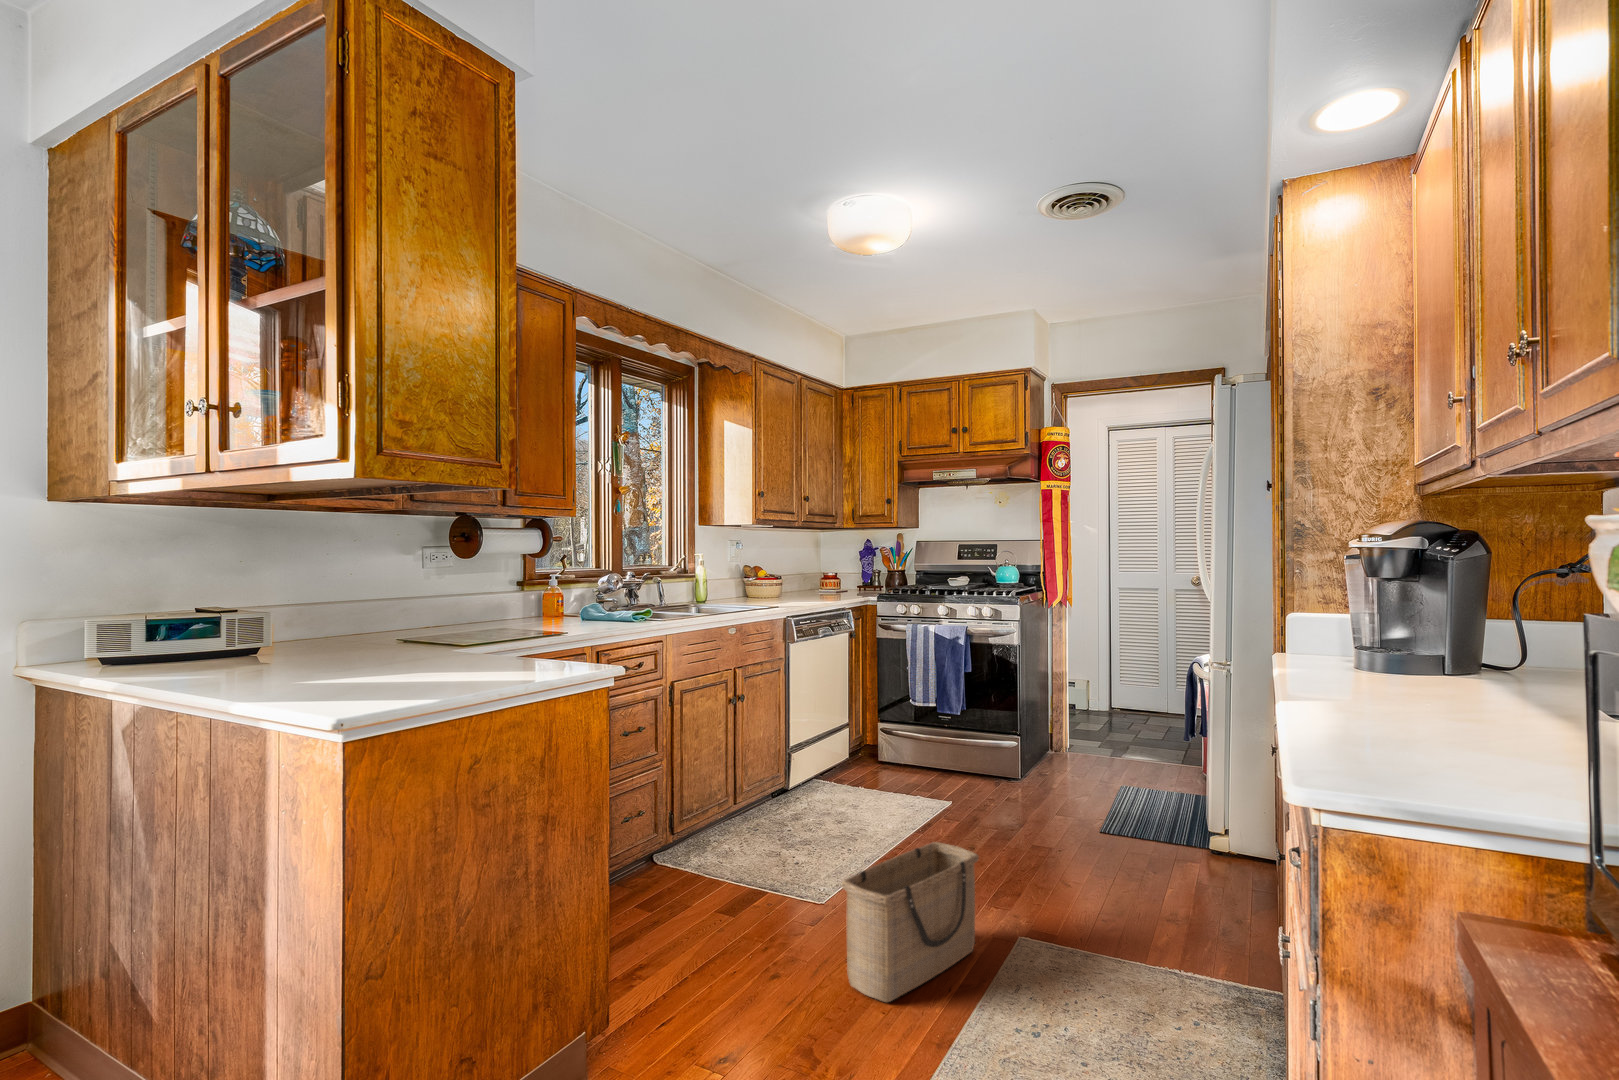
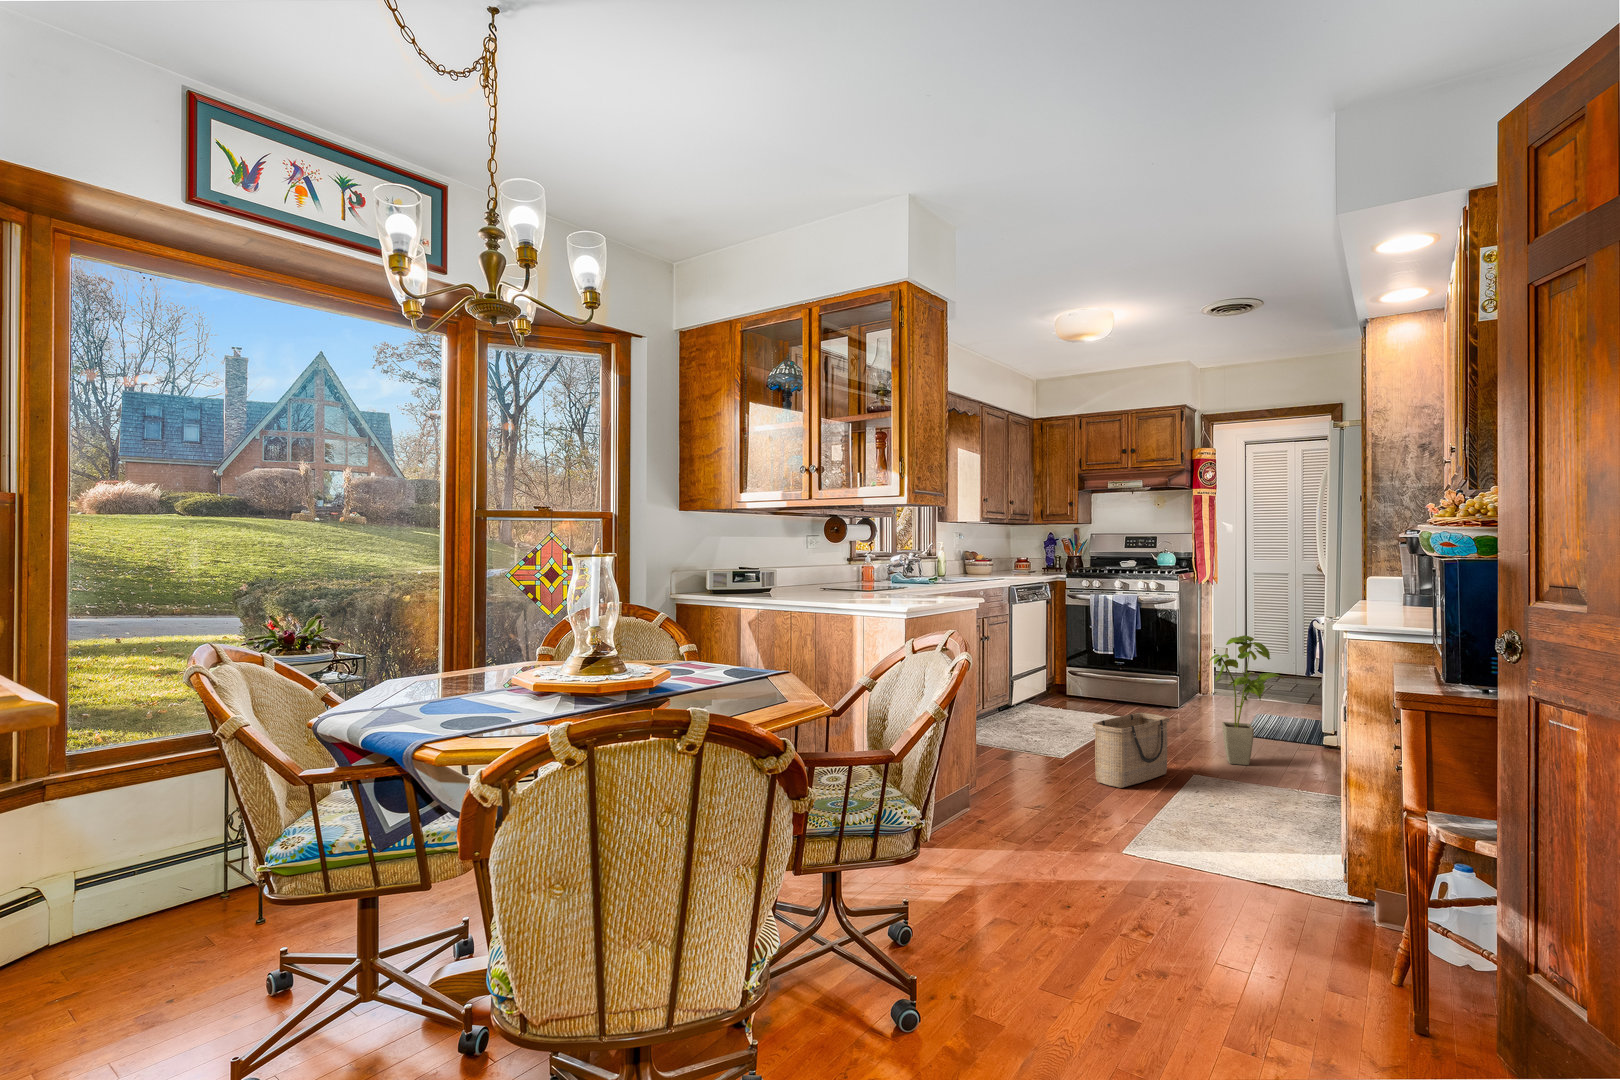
house plant: none [1046,704,1160,916] -> present [1209,635,1284,765]

